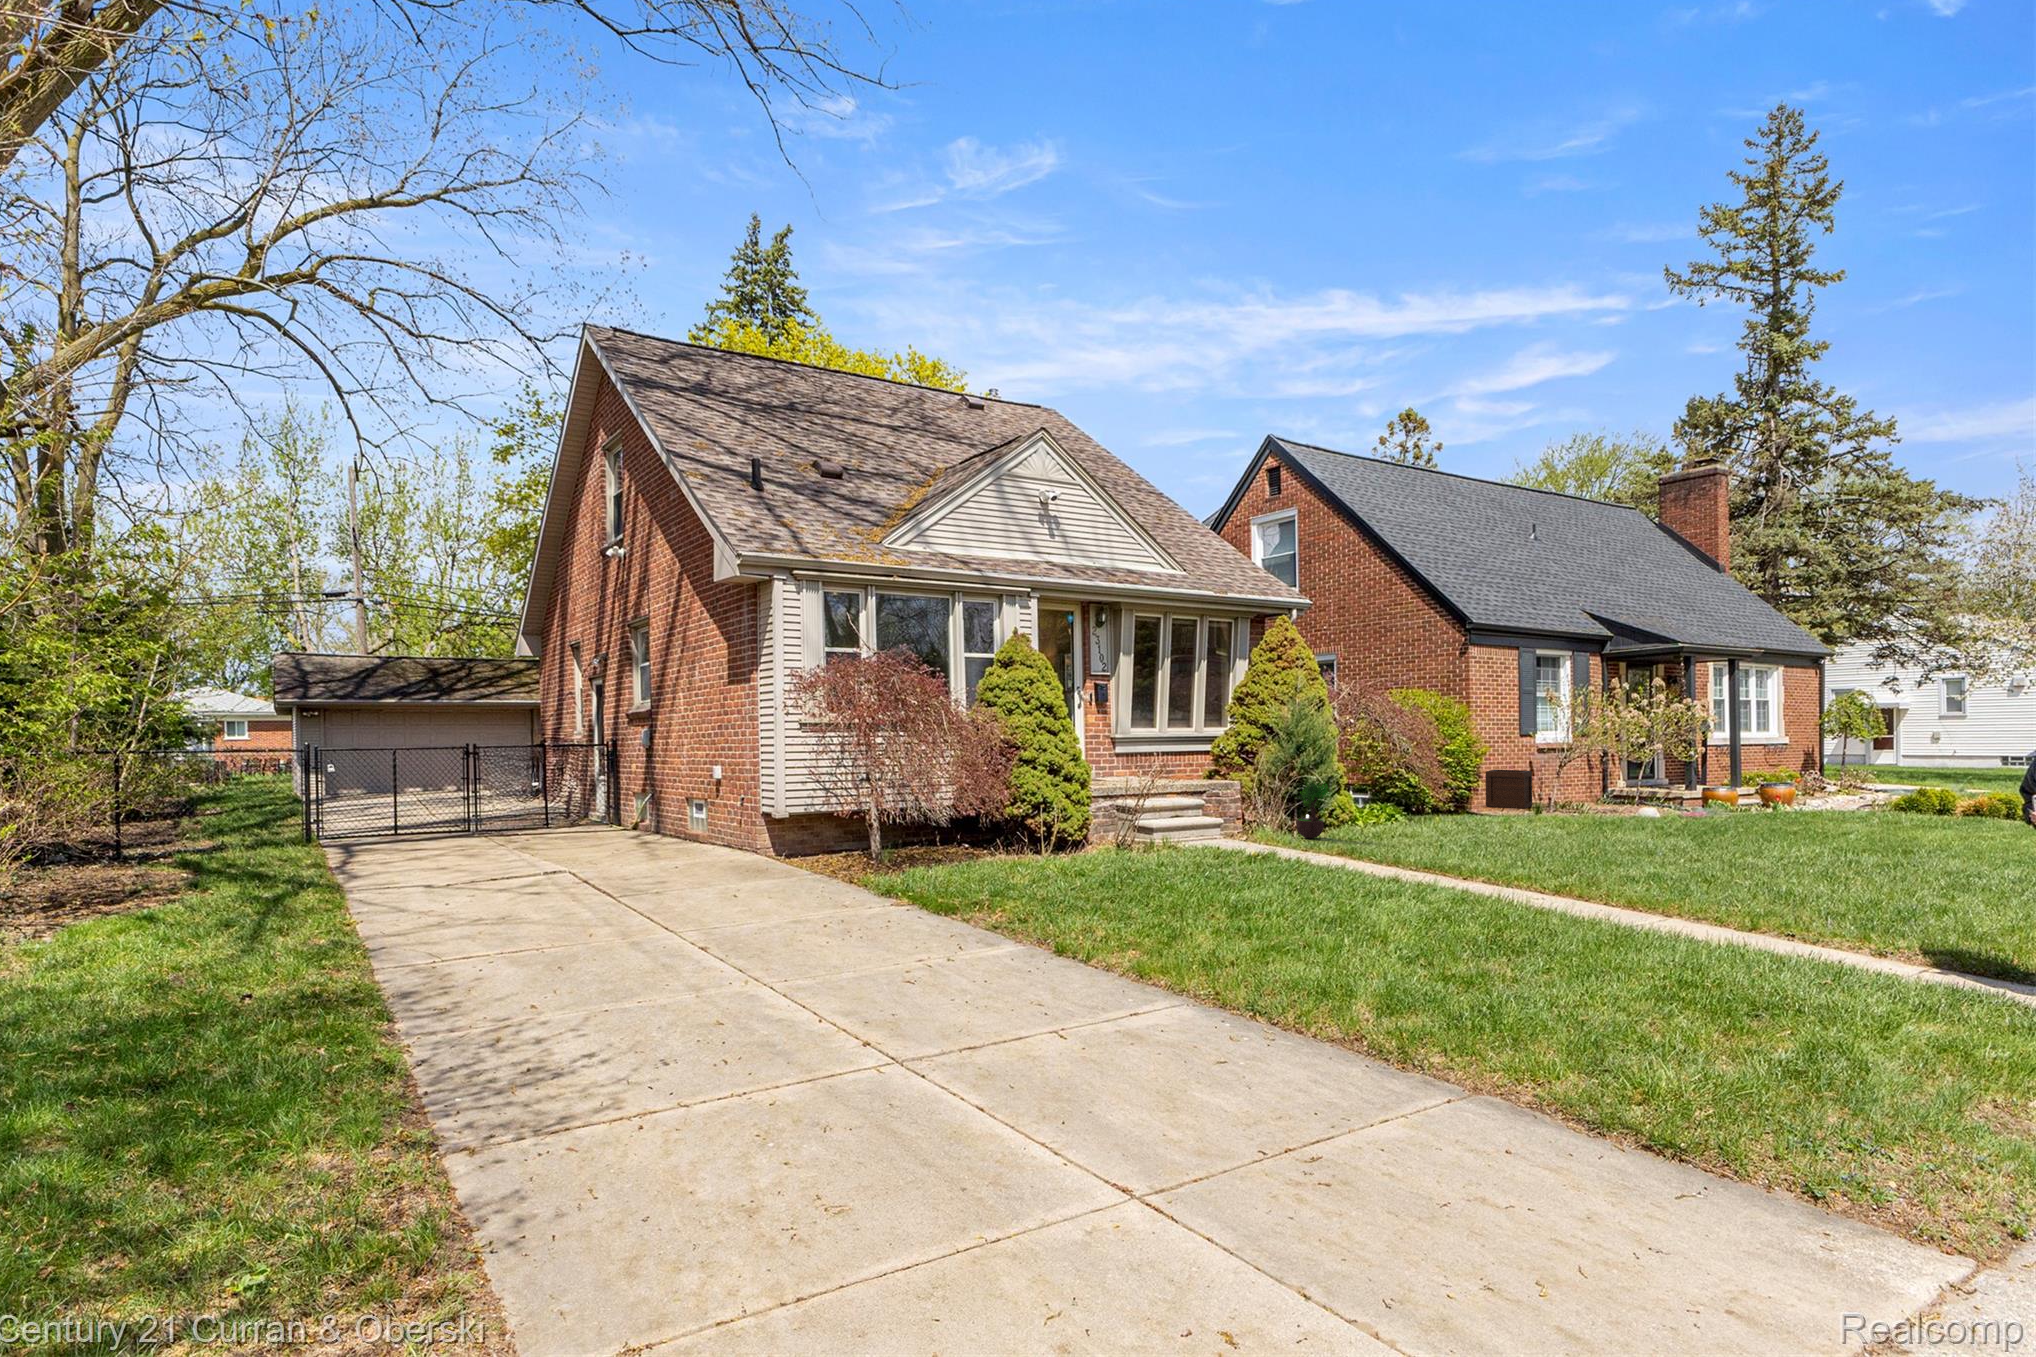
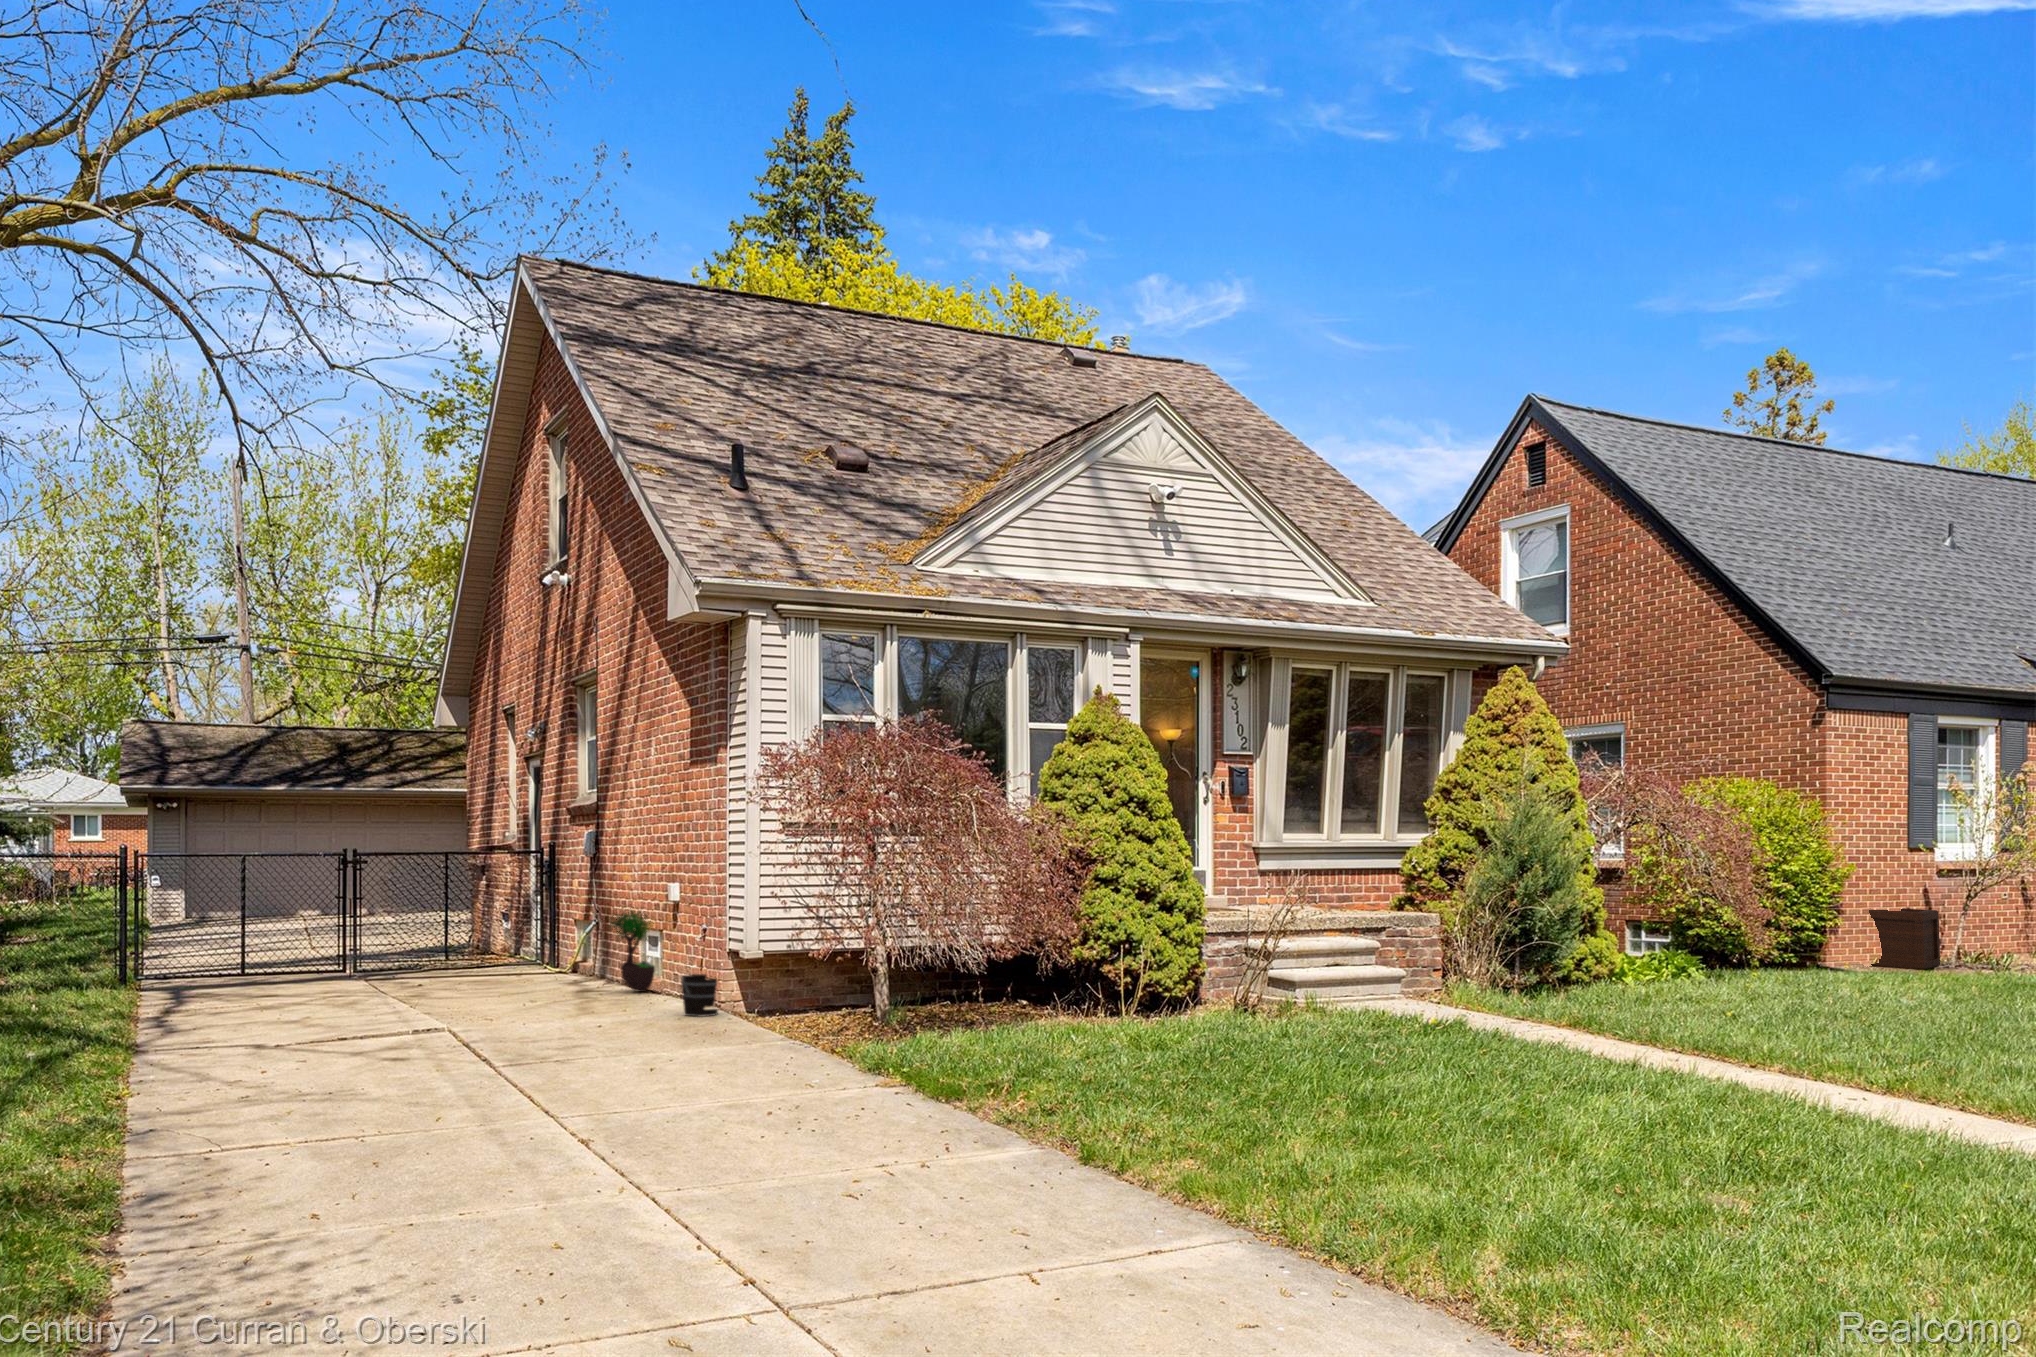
potted tree: present [1296,782,1329,838] -> present [608,907,655,992]
bucket: none [727,830,756,861] -> present [681,974,718,1017]

